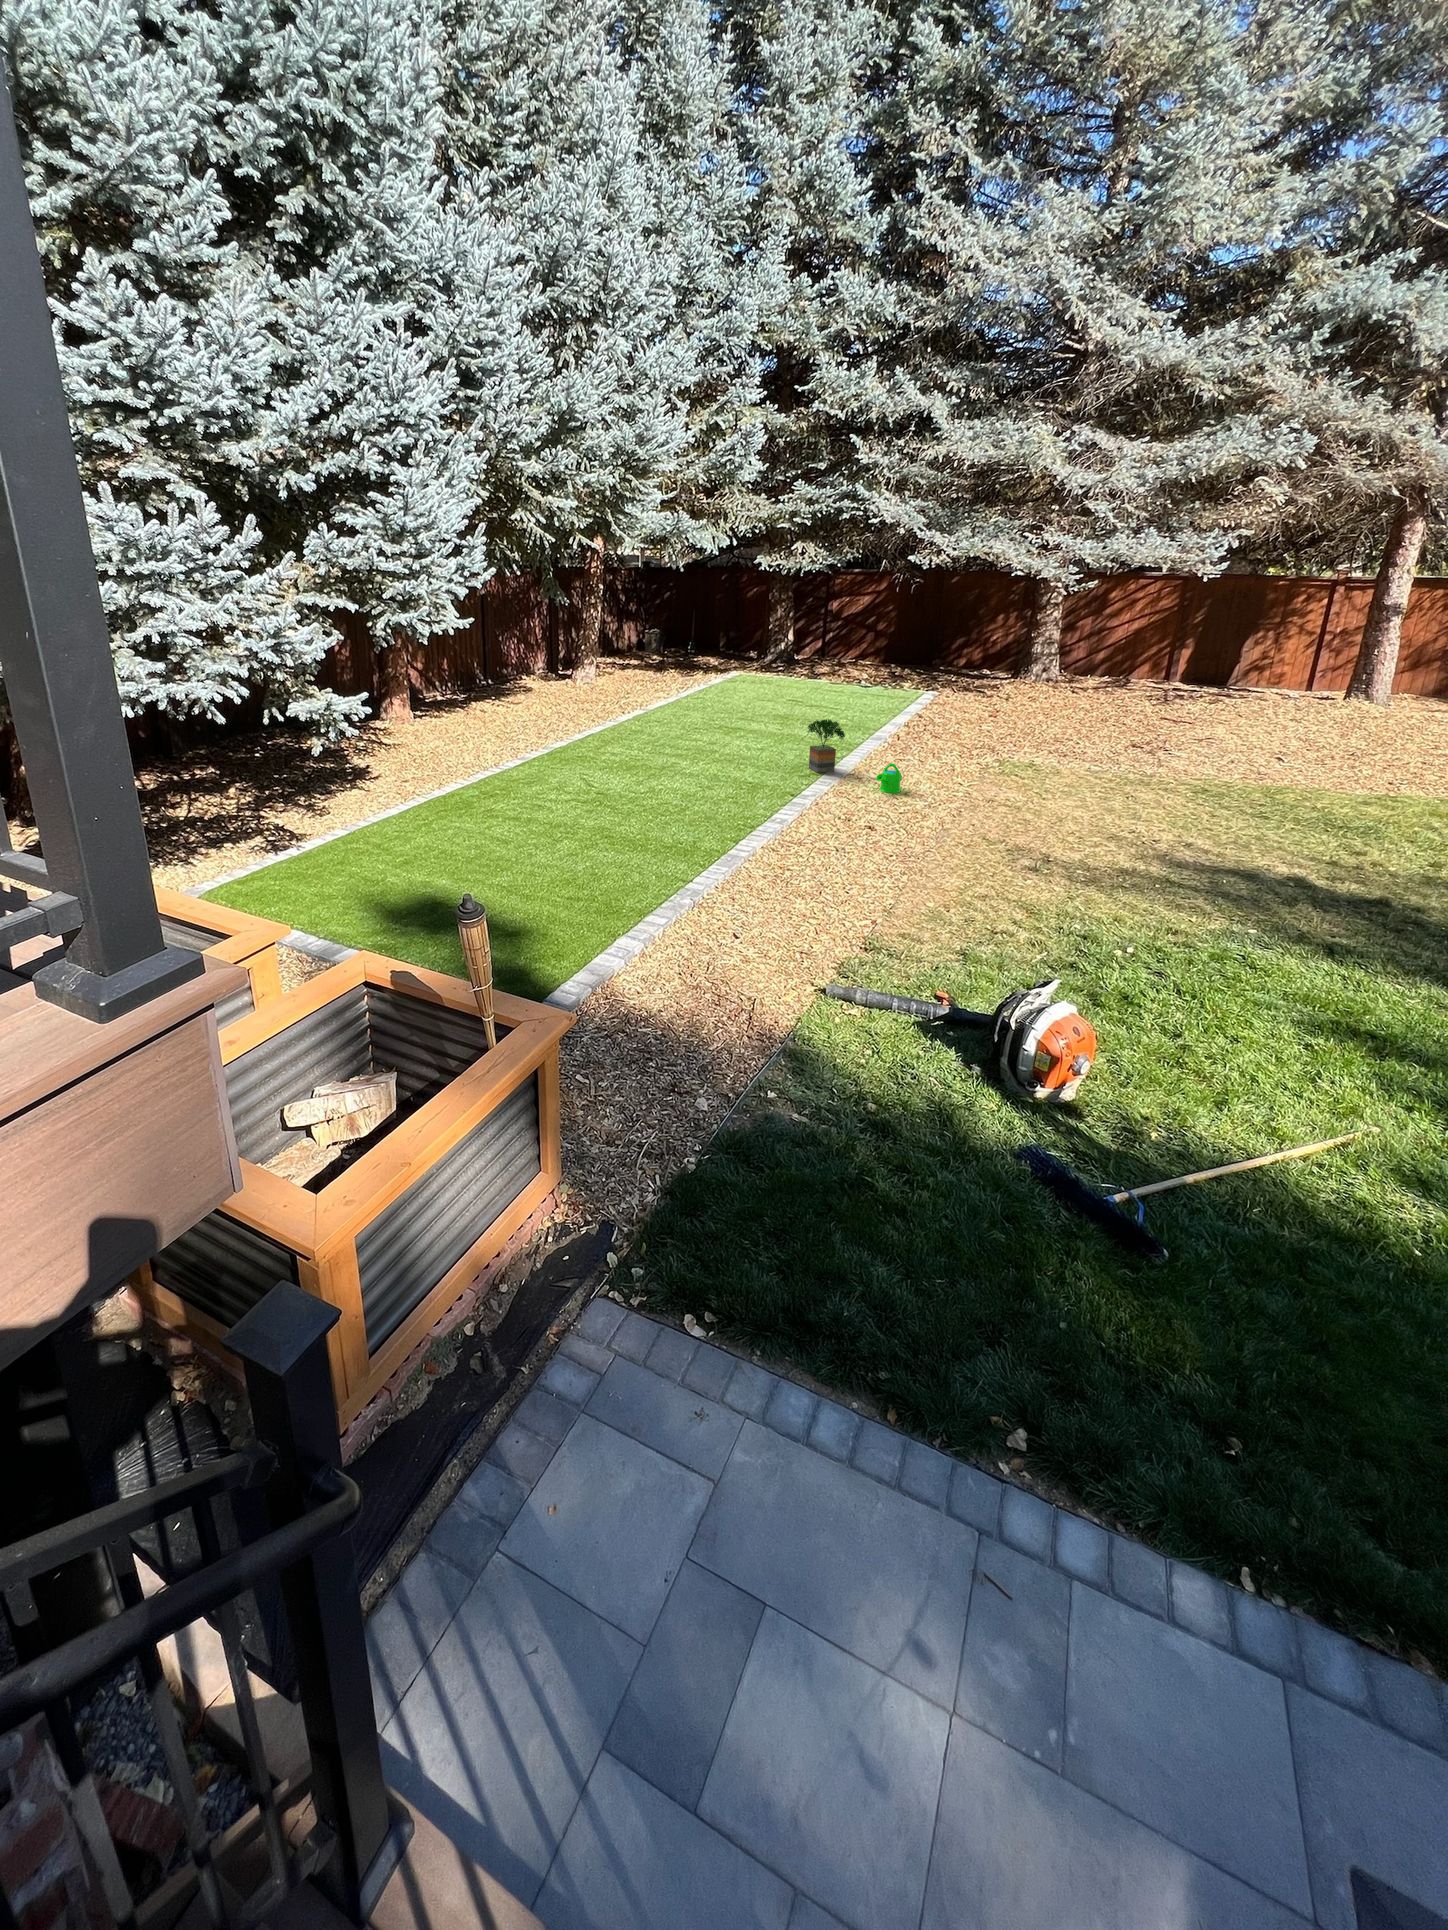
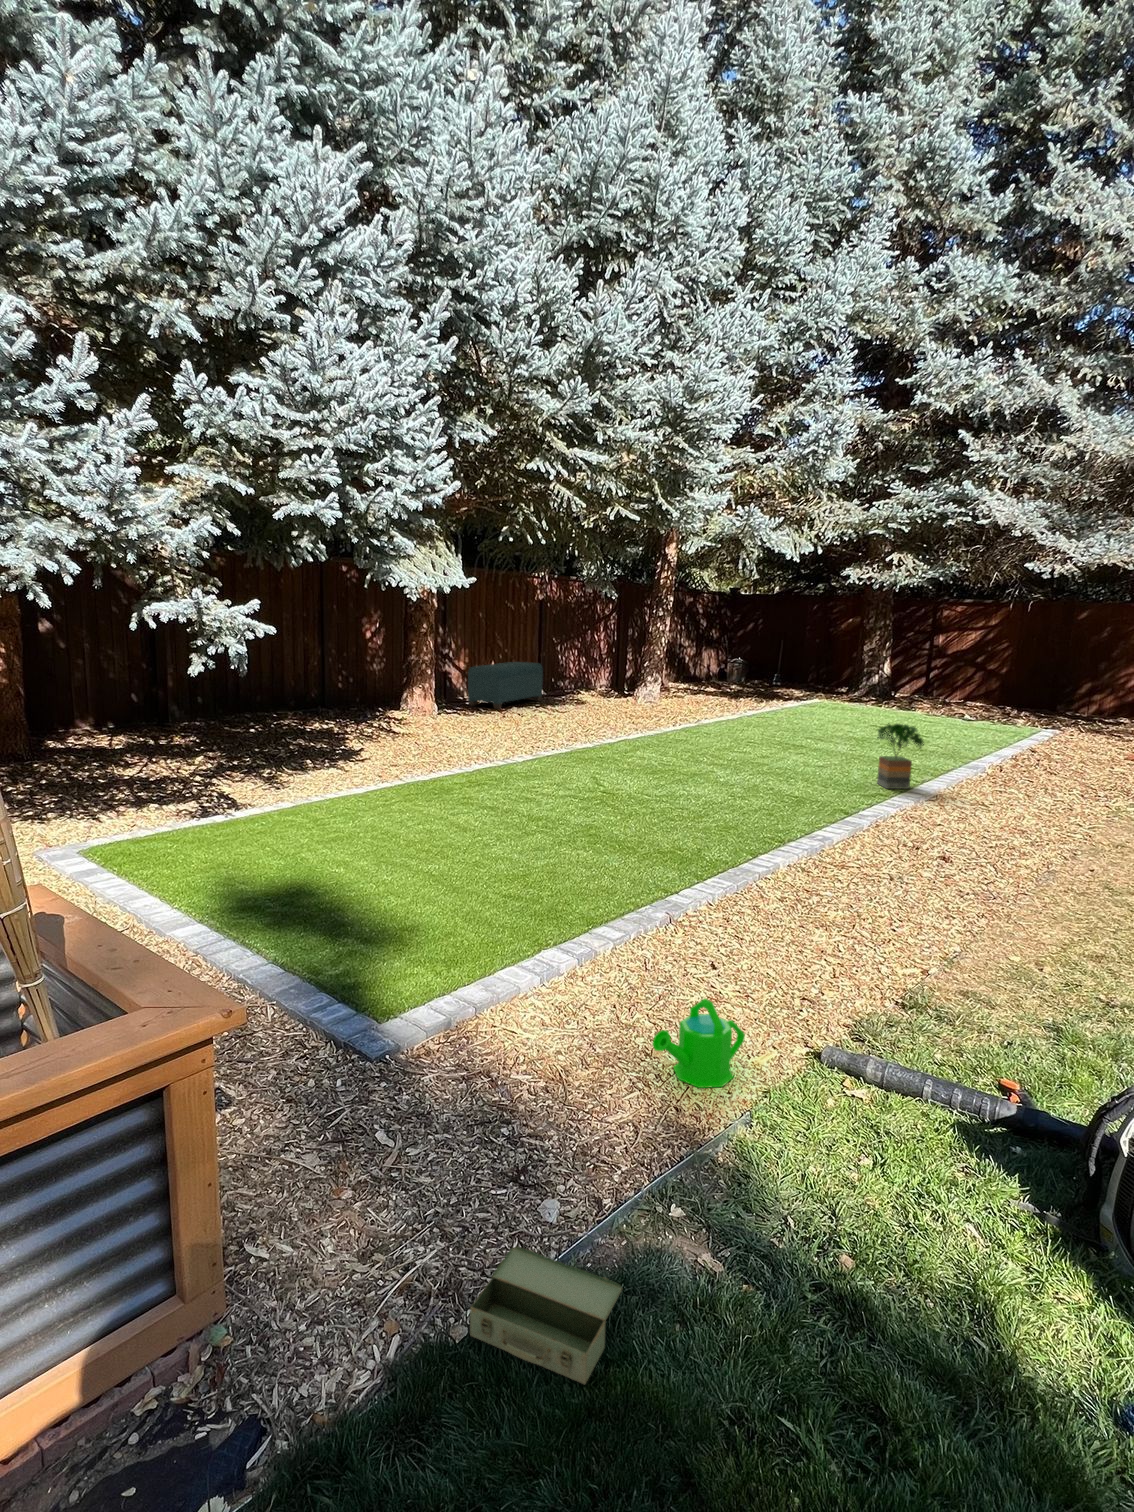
bench: none [428,660,494,708] -> present [468,662,543,709]
watering can: present [876,763,902,793] -> present [652,999,745,1088]
toolbox: none [697,1112,769,1167] -> present [470,1247,622,1385]

